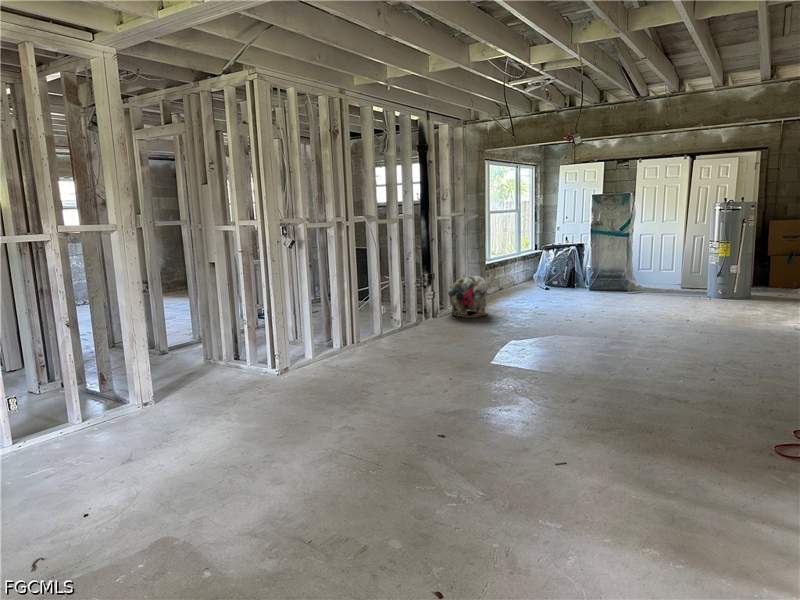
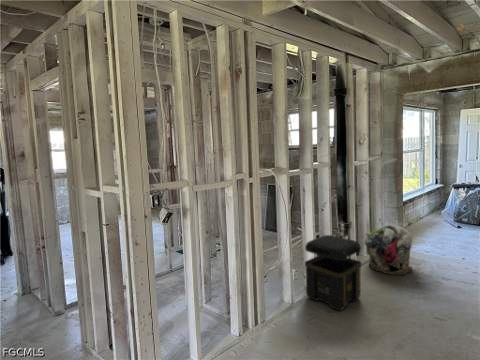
toolbox: none [392,279,439,335] -> present [305,235,362,310]

